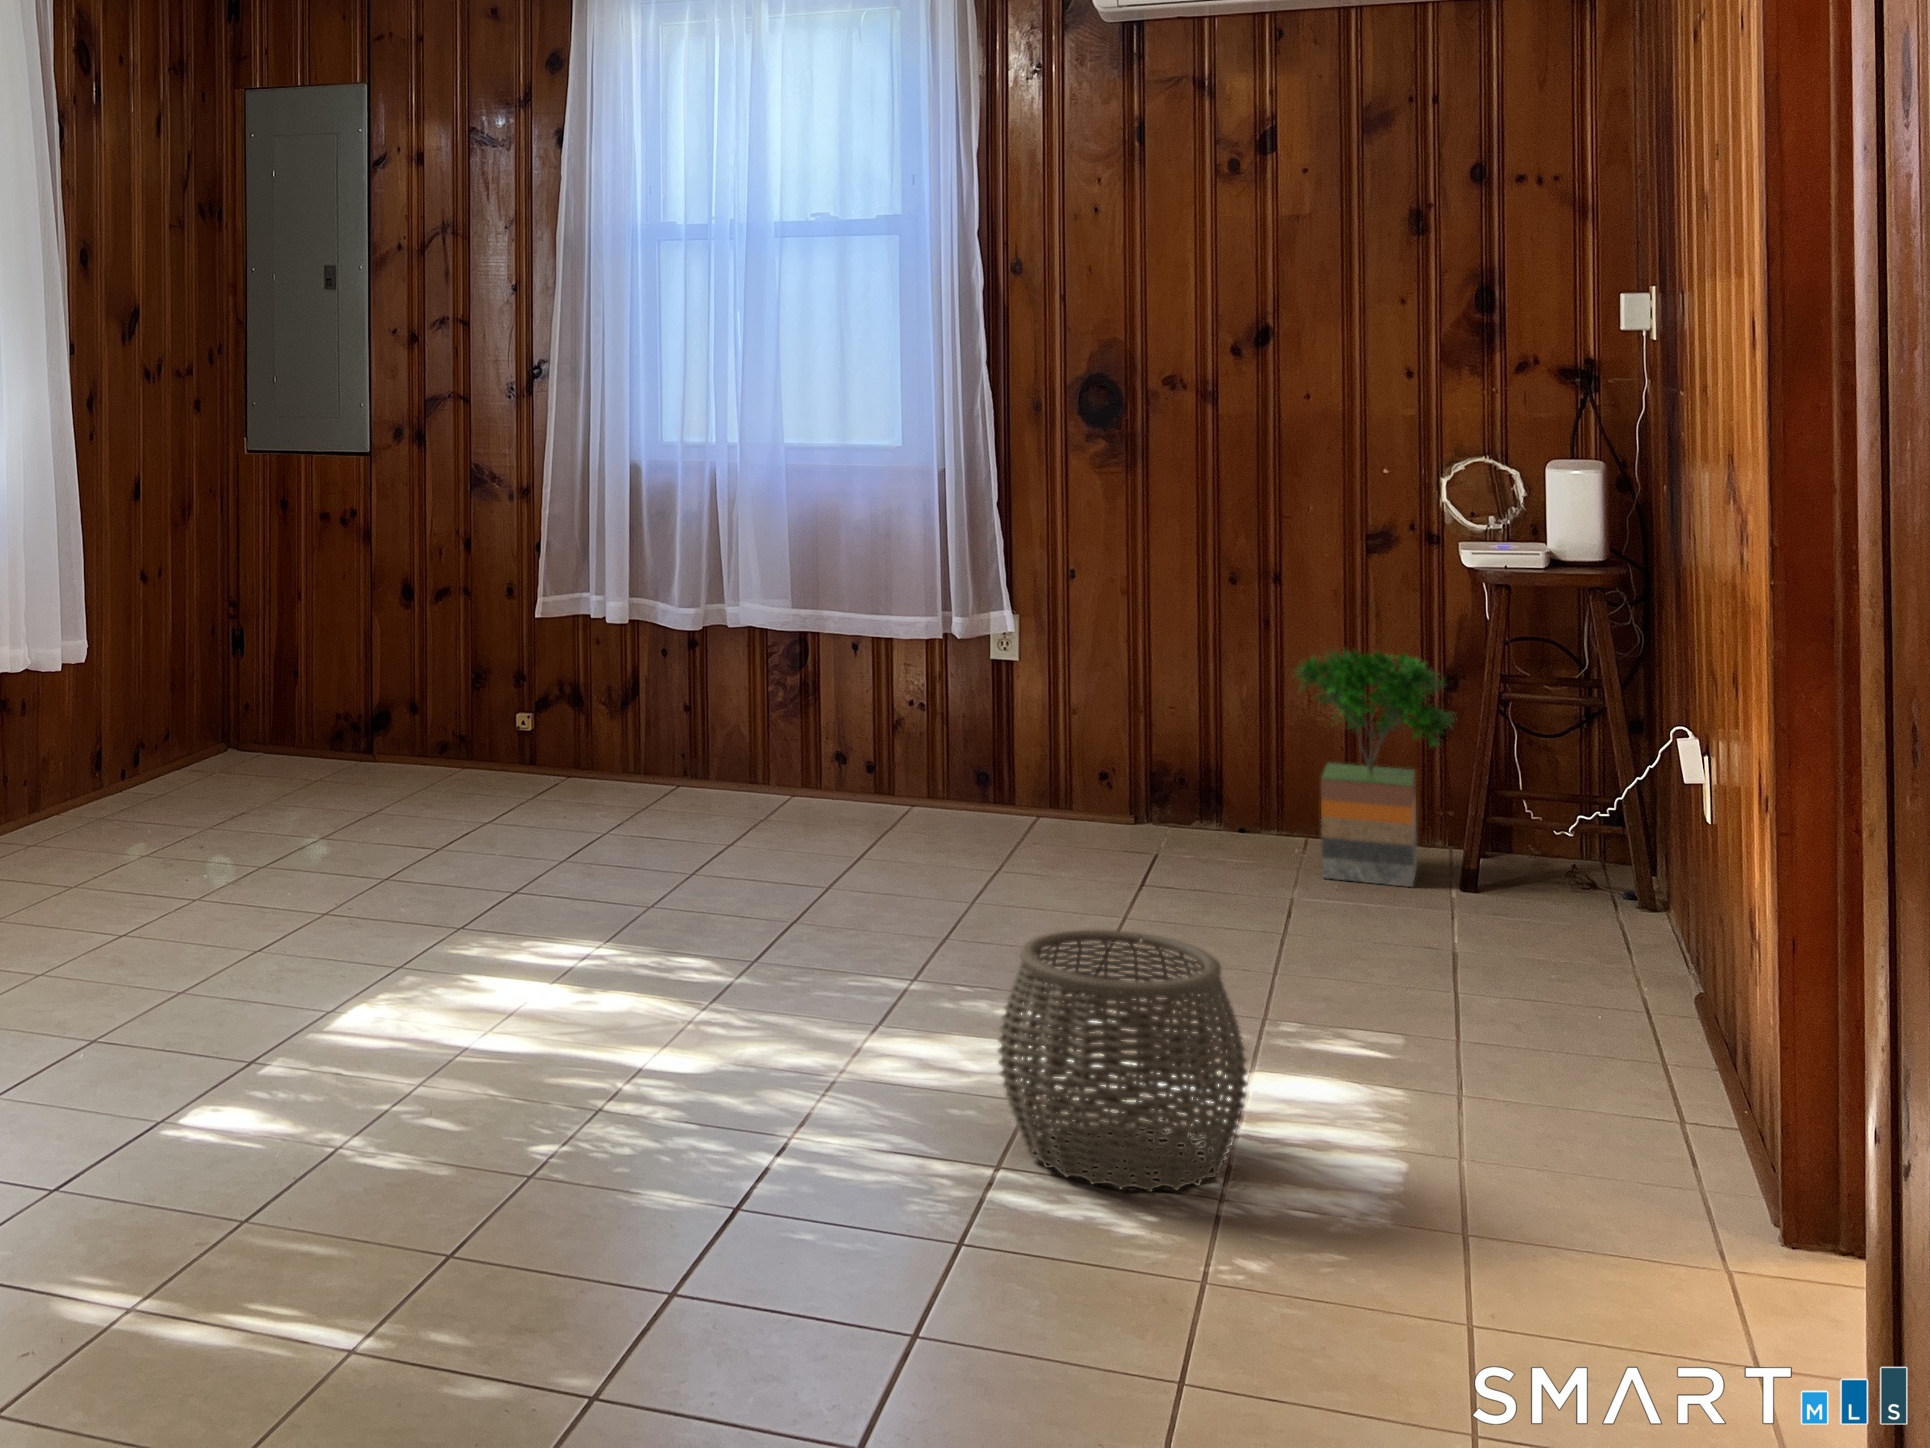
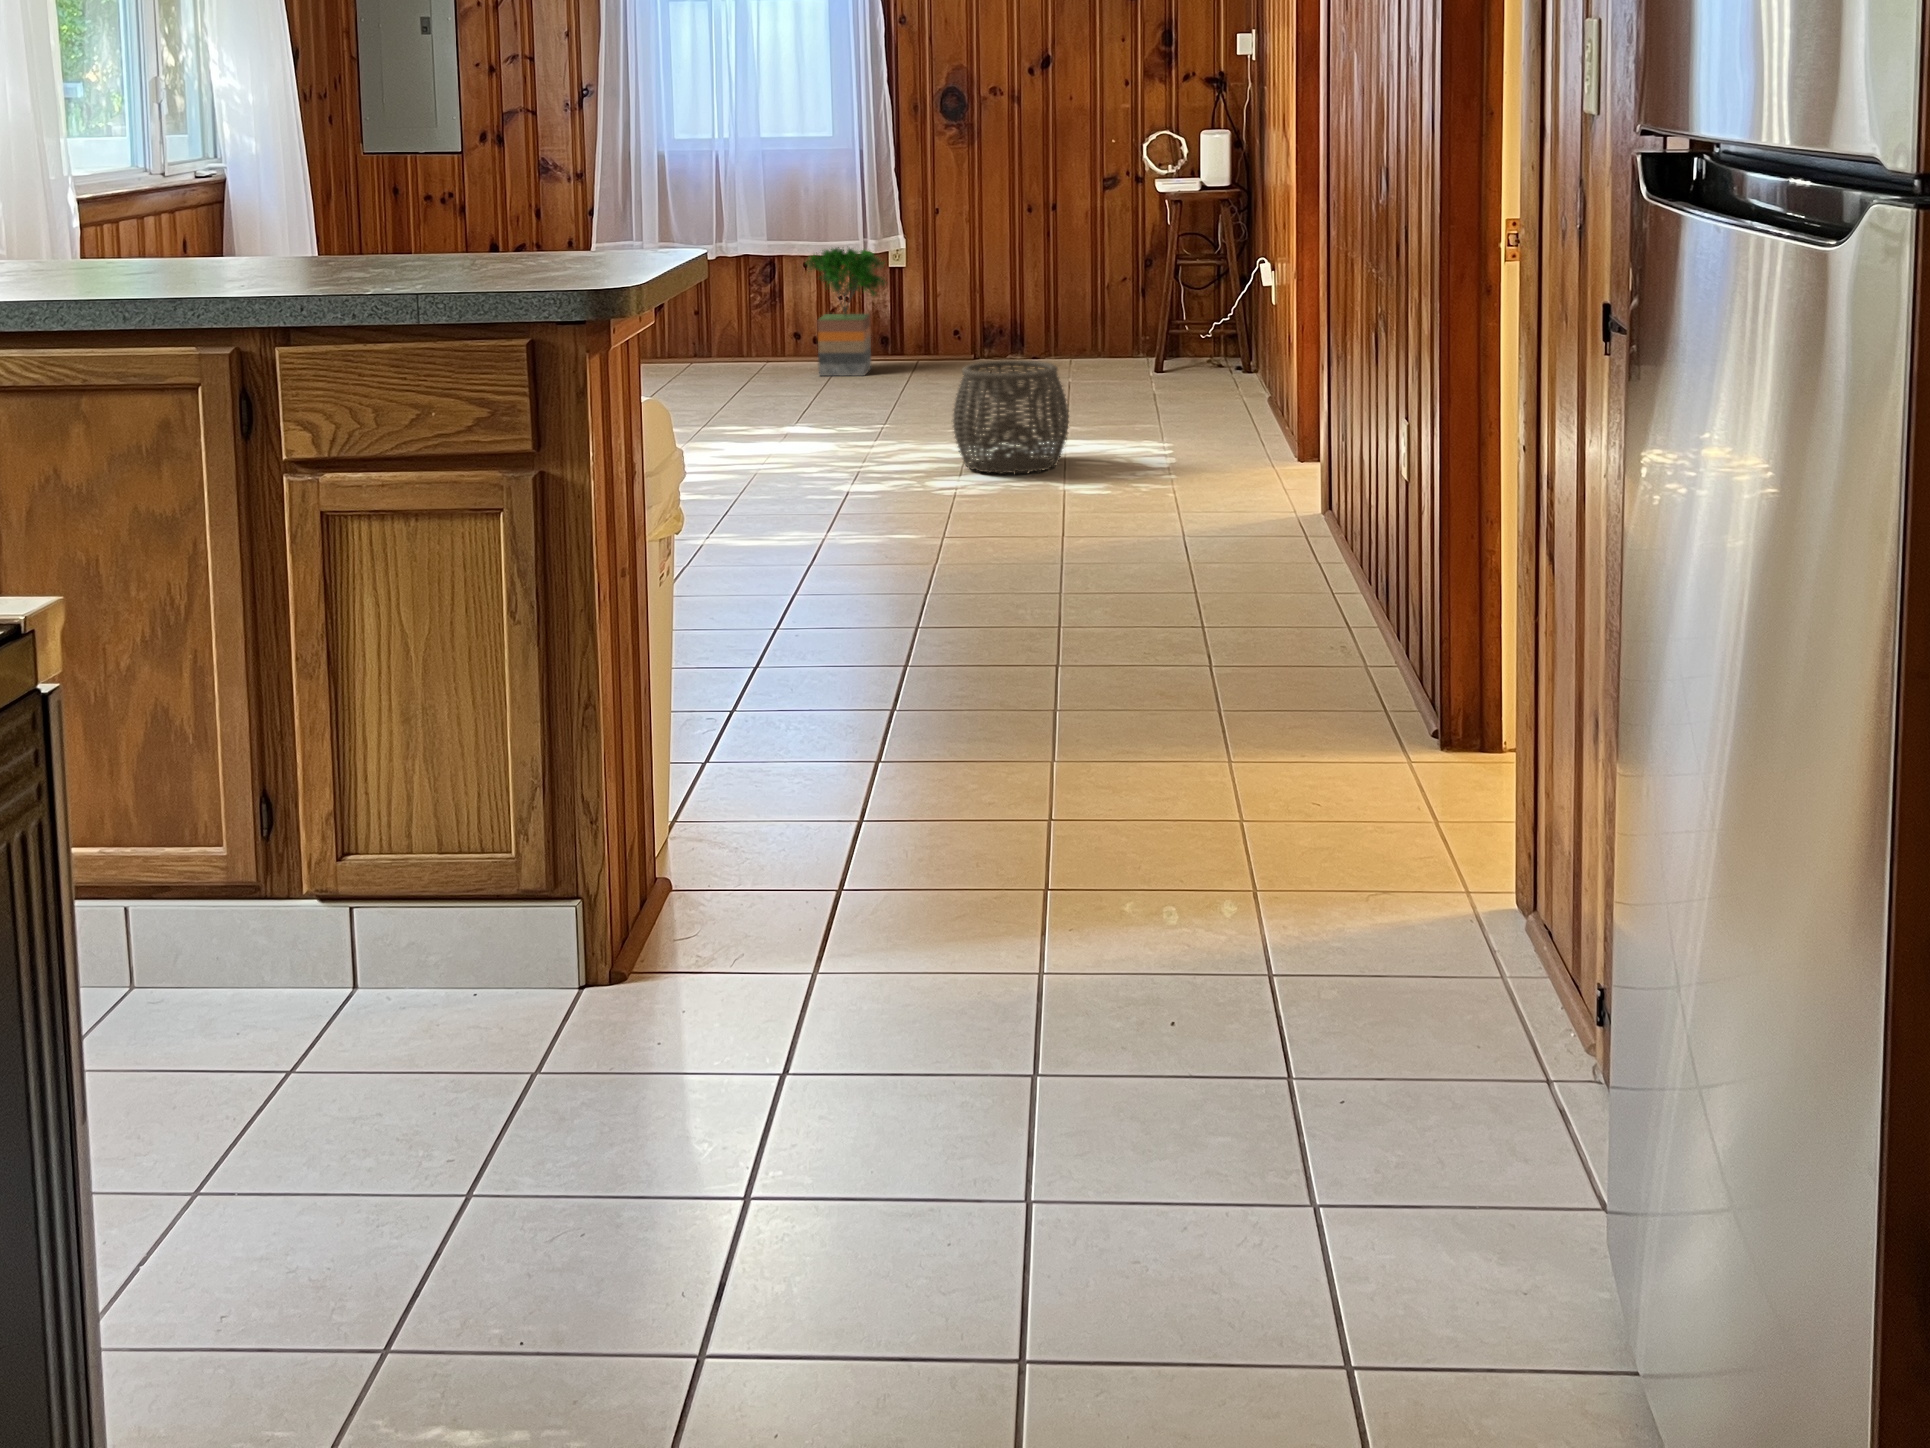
potted tree: present [1295,650,1454,887] -> present [807,247,885,376]

